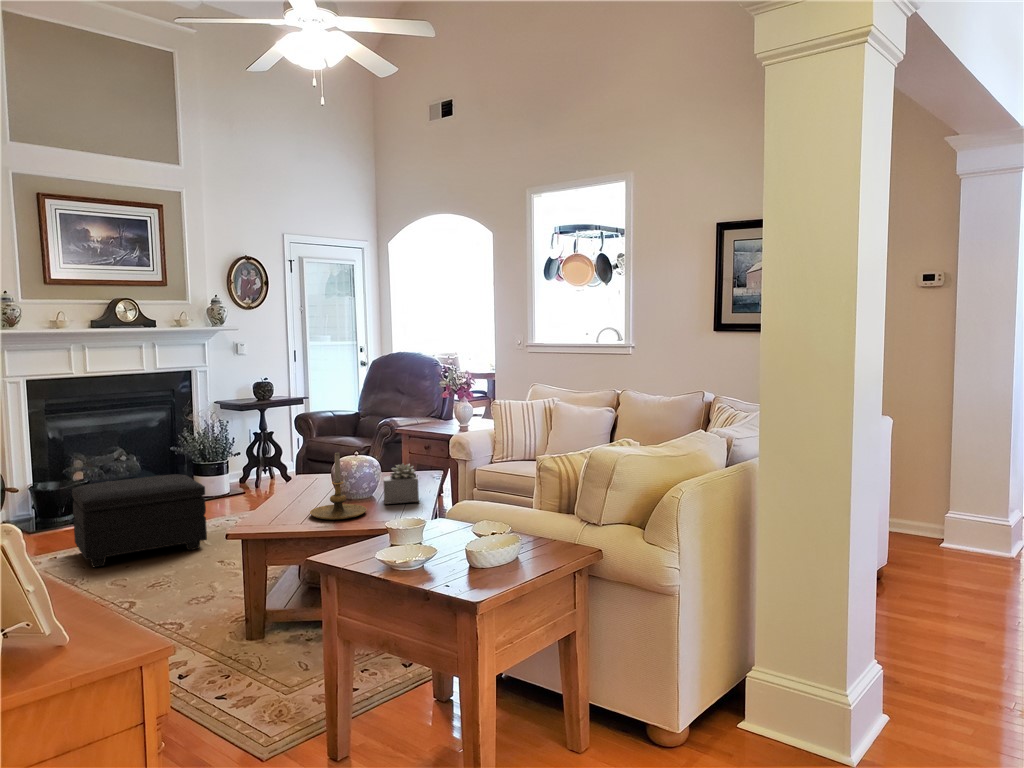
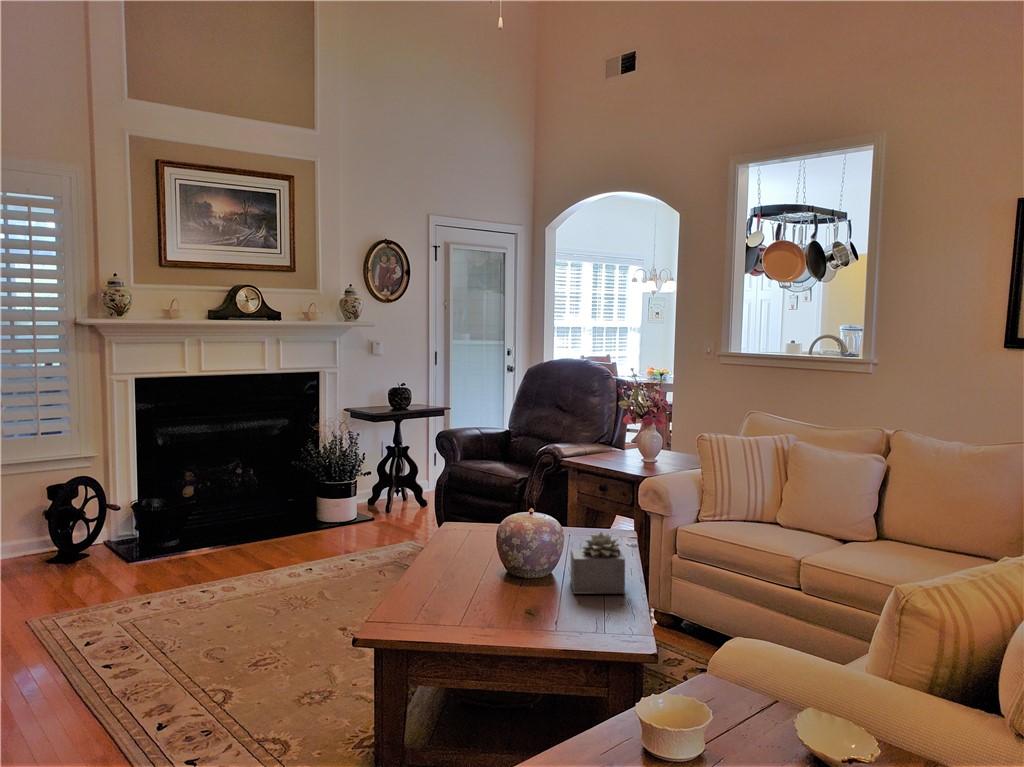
candle holder: present [310,453,366,520] -> none [468,517,551,623]
footstool: present [72,474,207,567] -> none [170,504,326,623]

